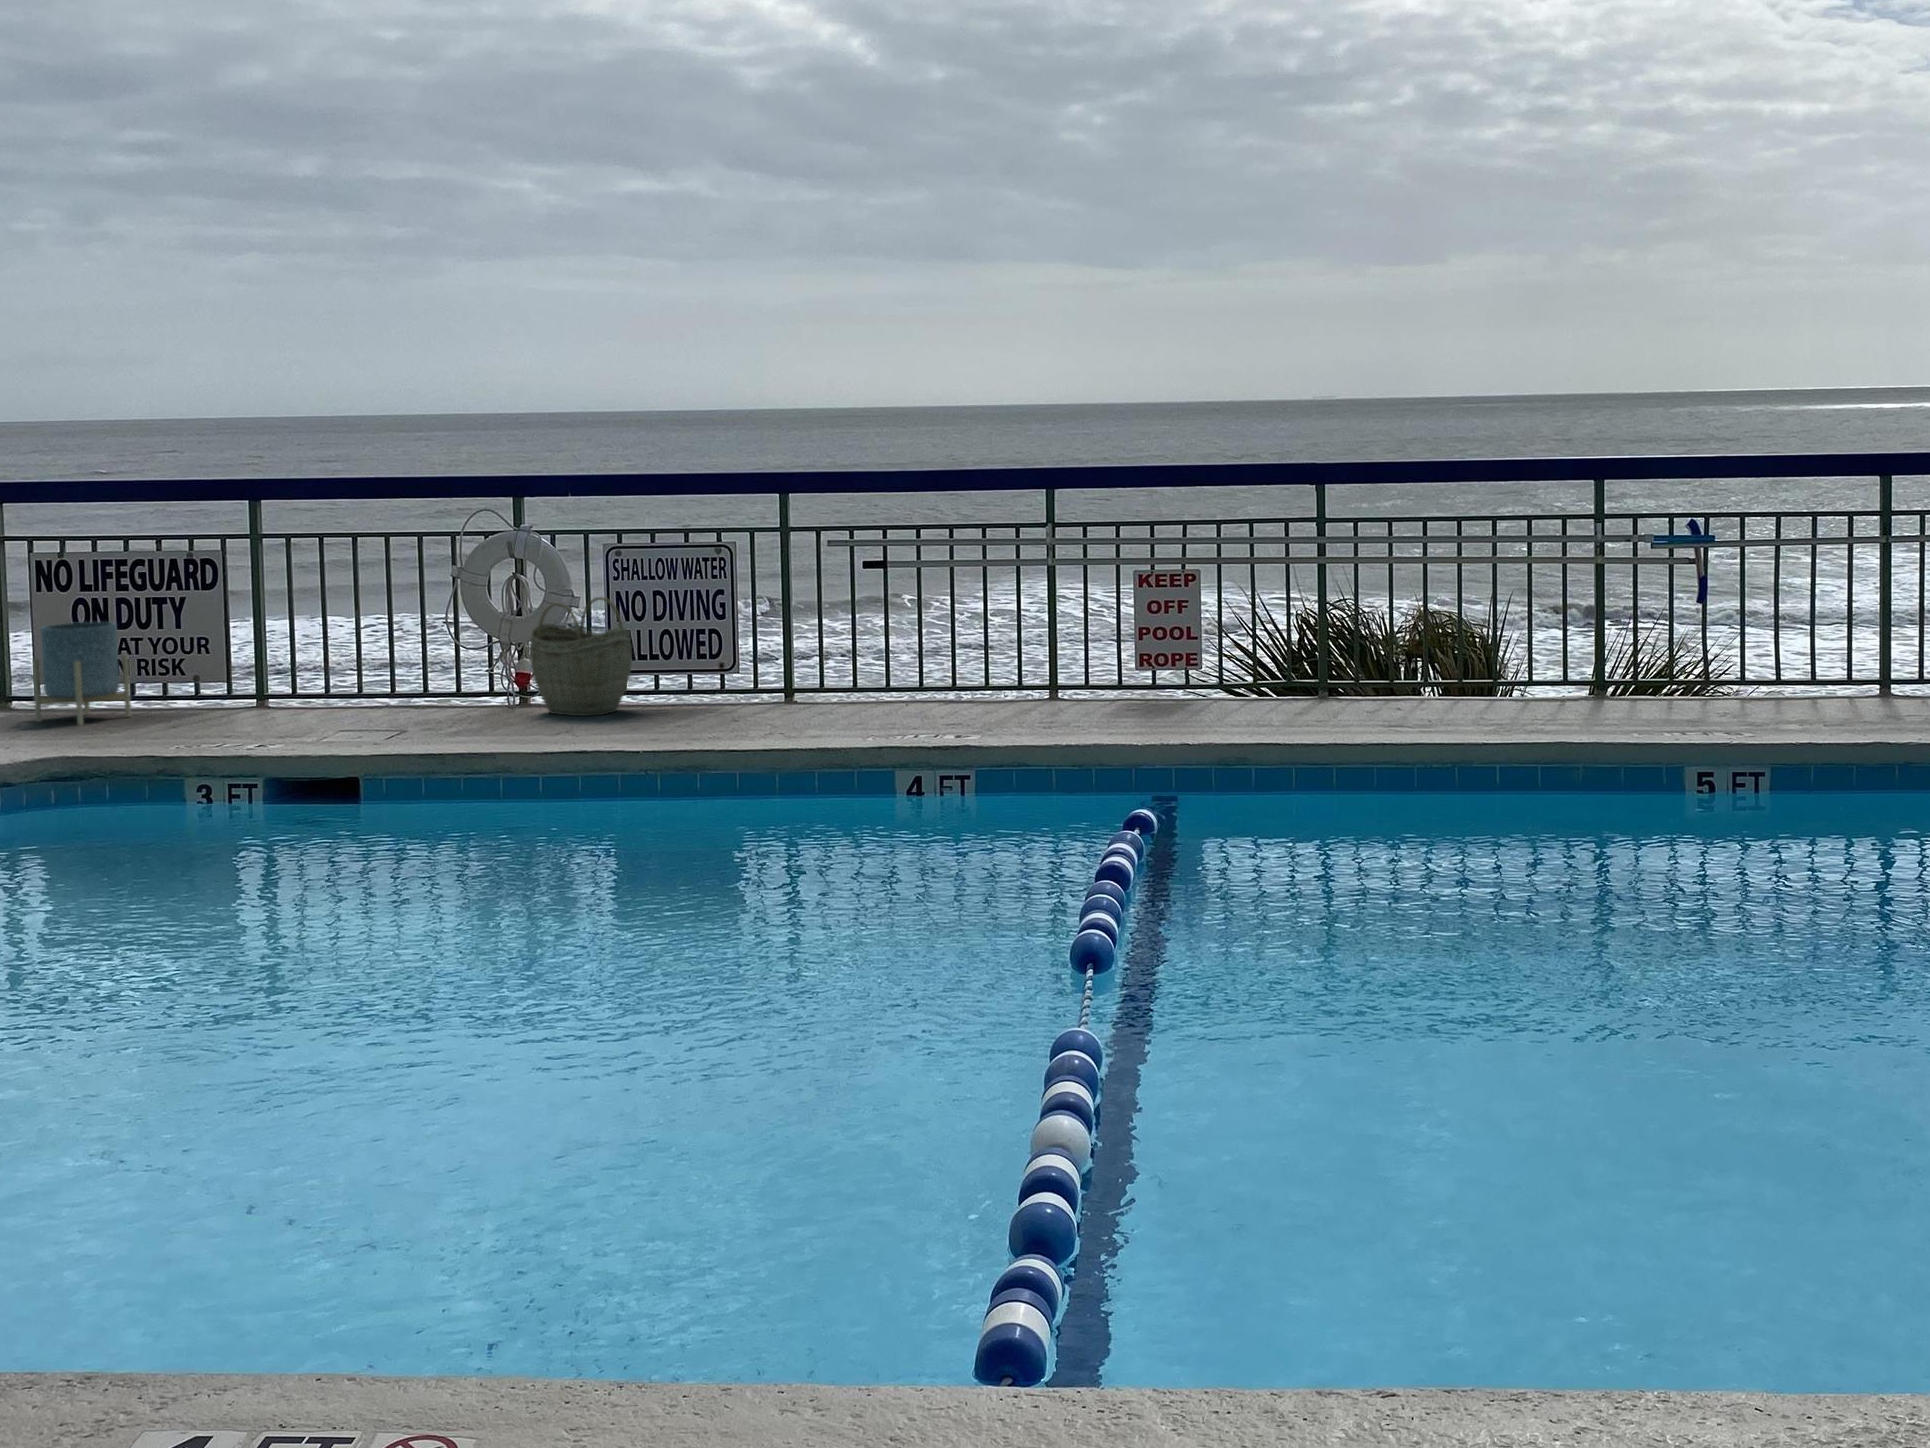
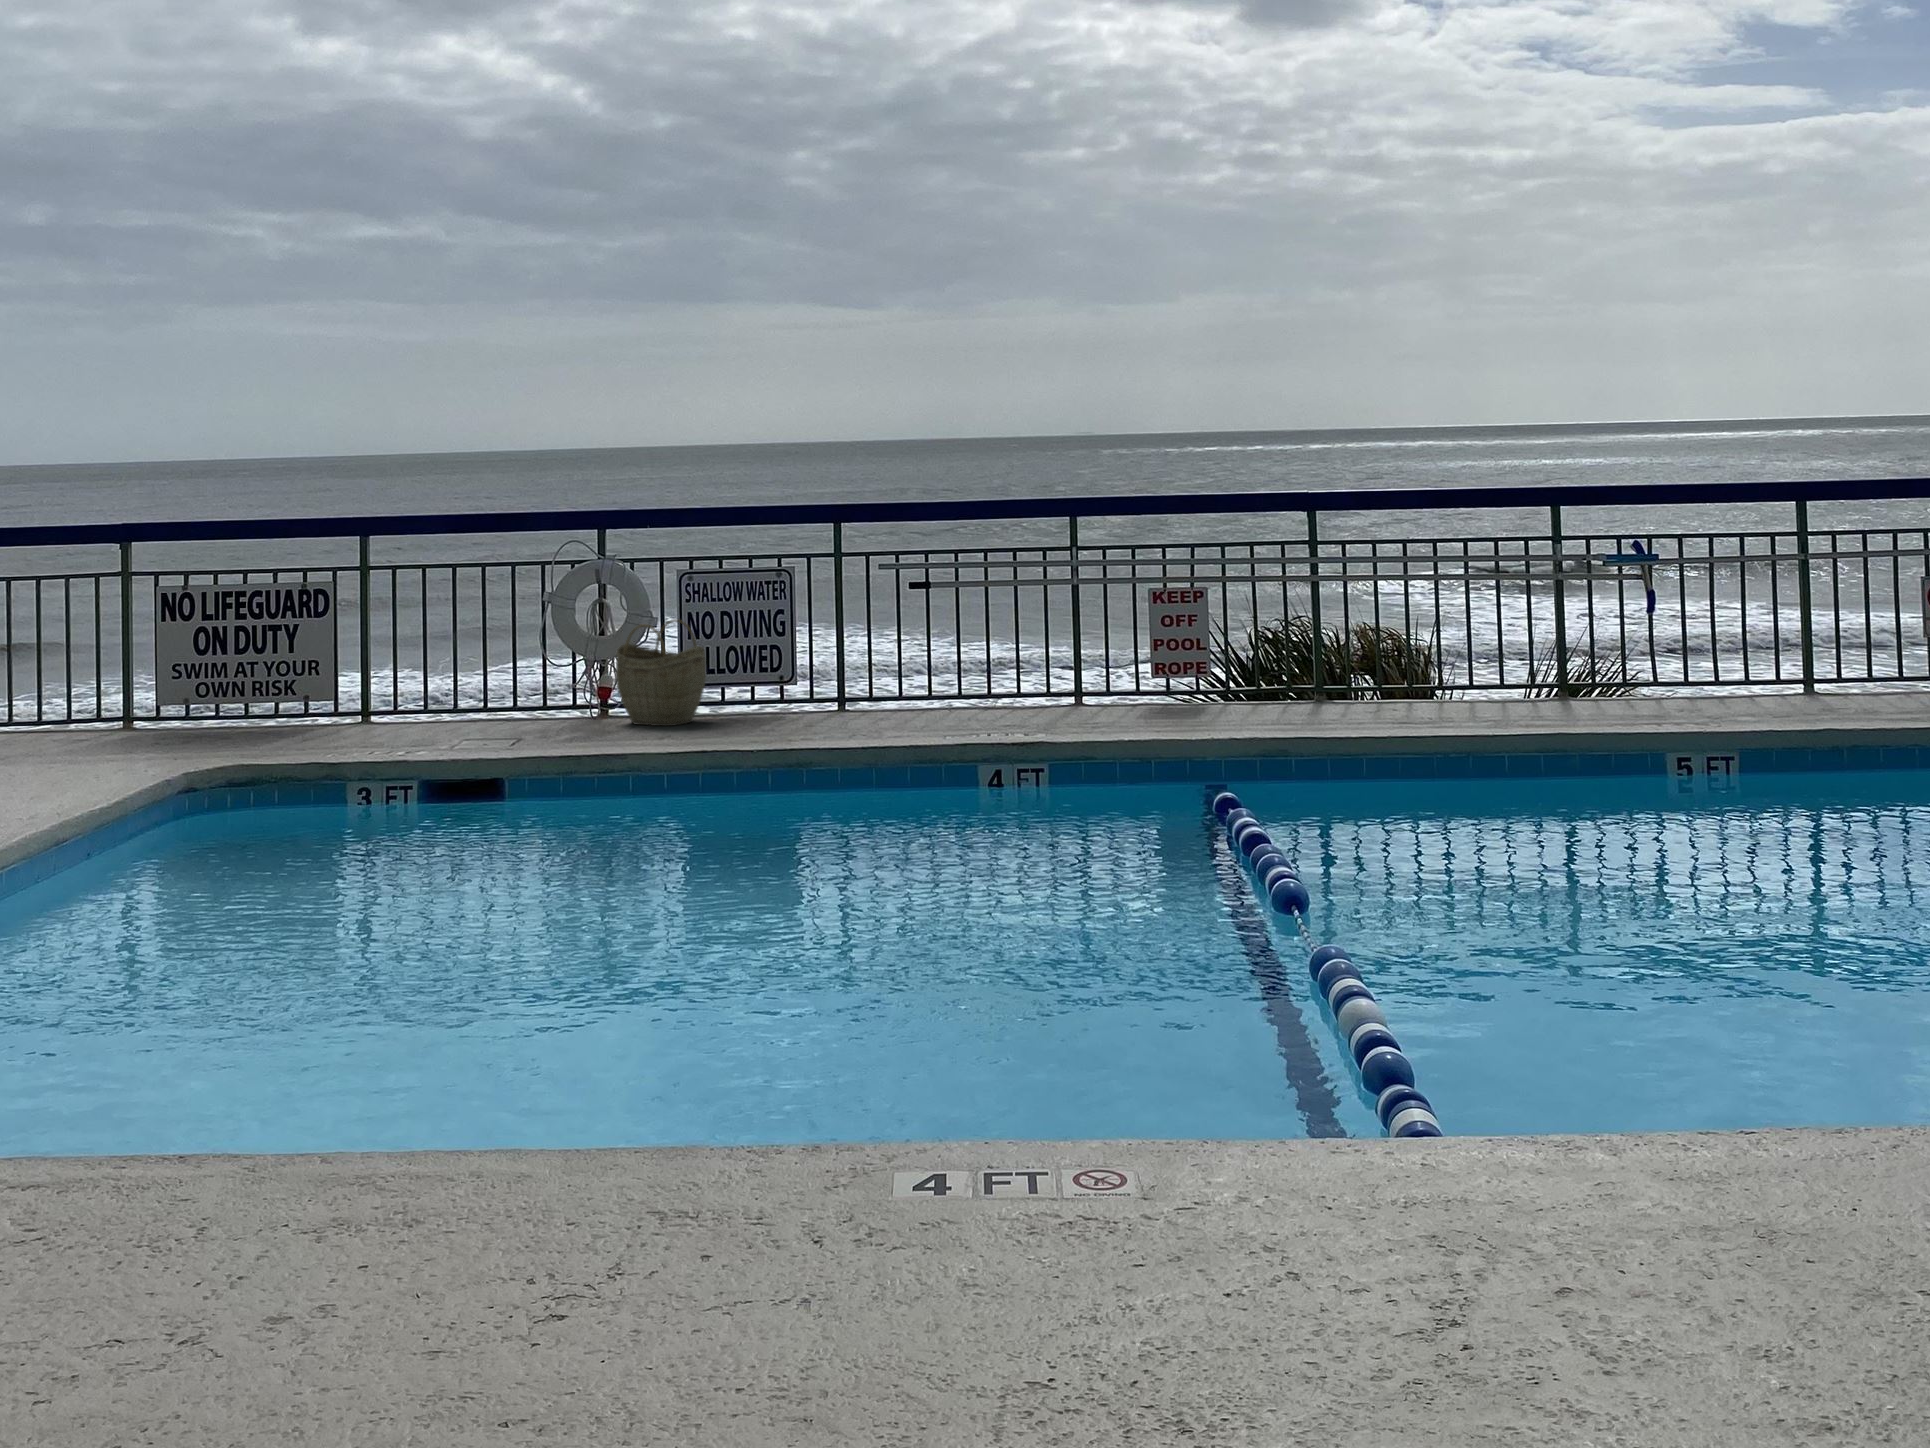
planter: present [32,622,131,725] -> none [167,647,250,740]

